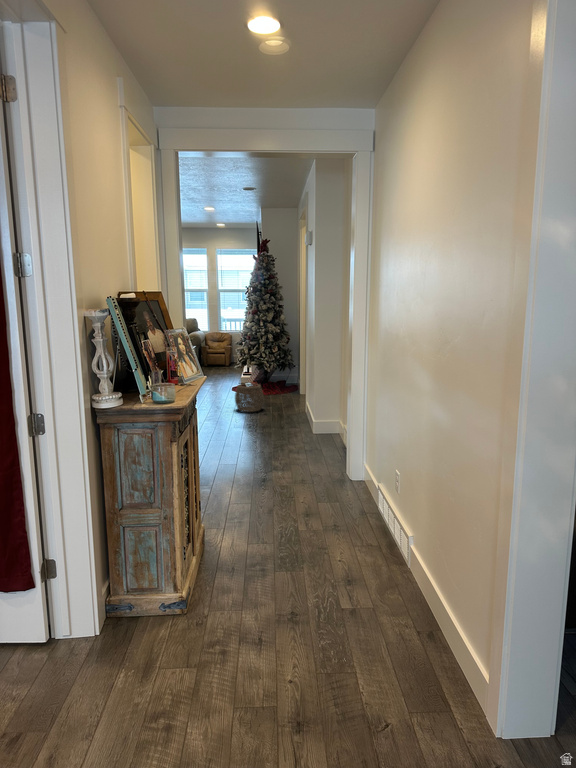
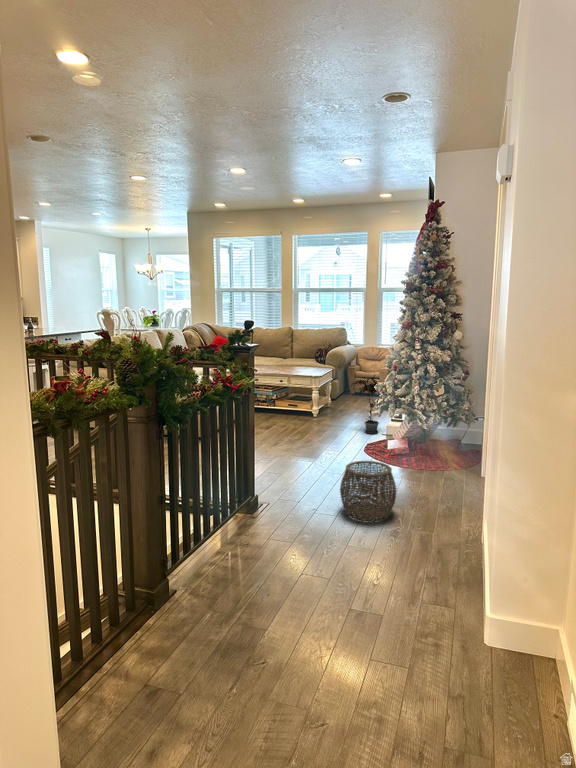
potted plant: none [218,345,243,383] -> present [351,375,385,434]

